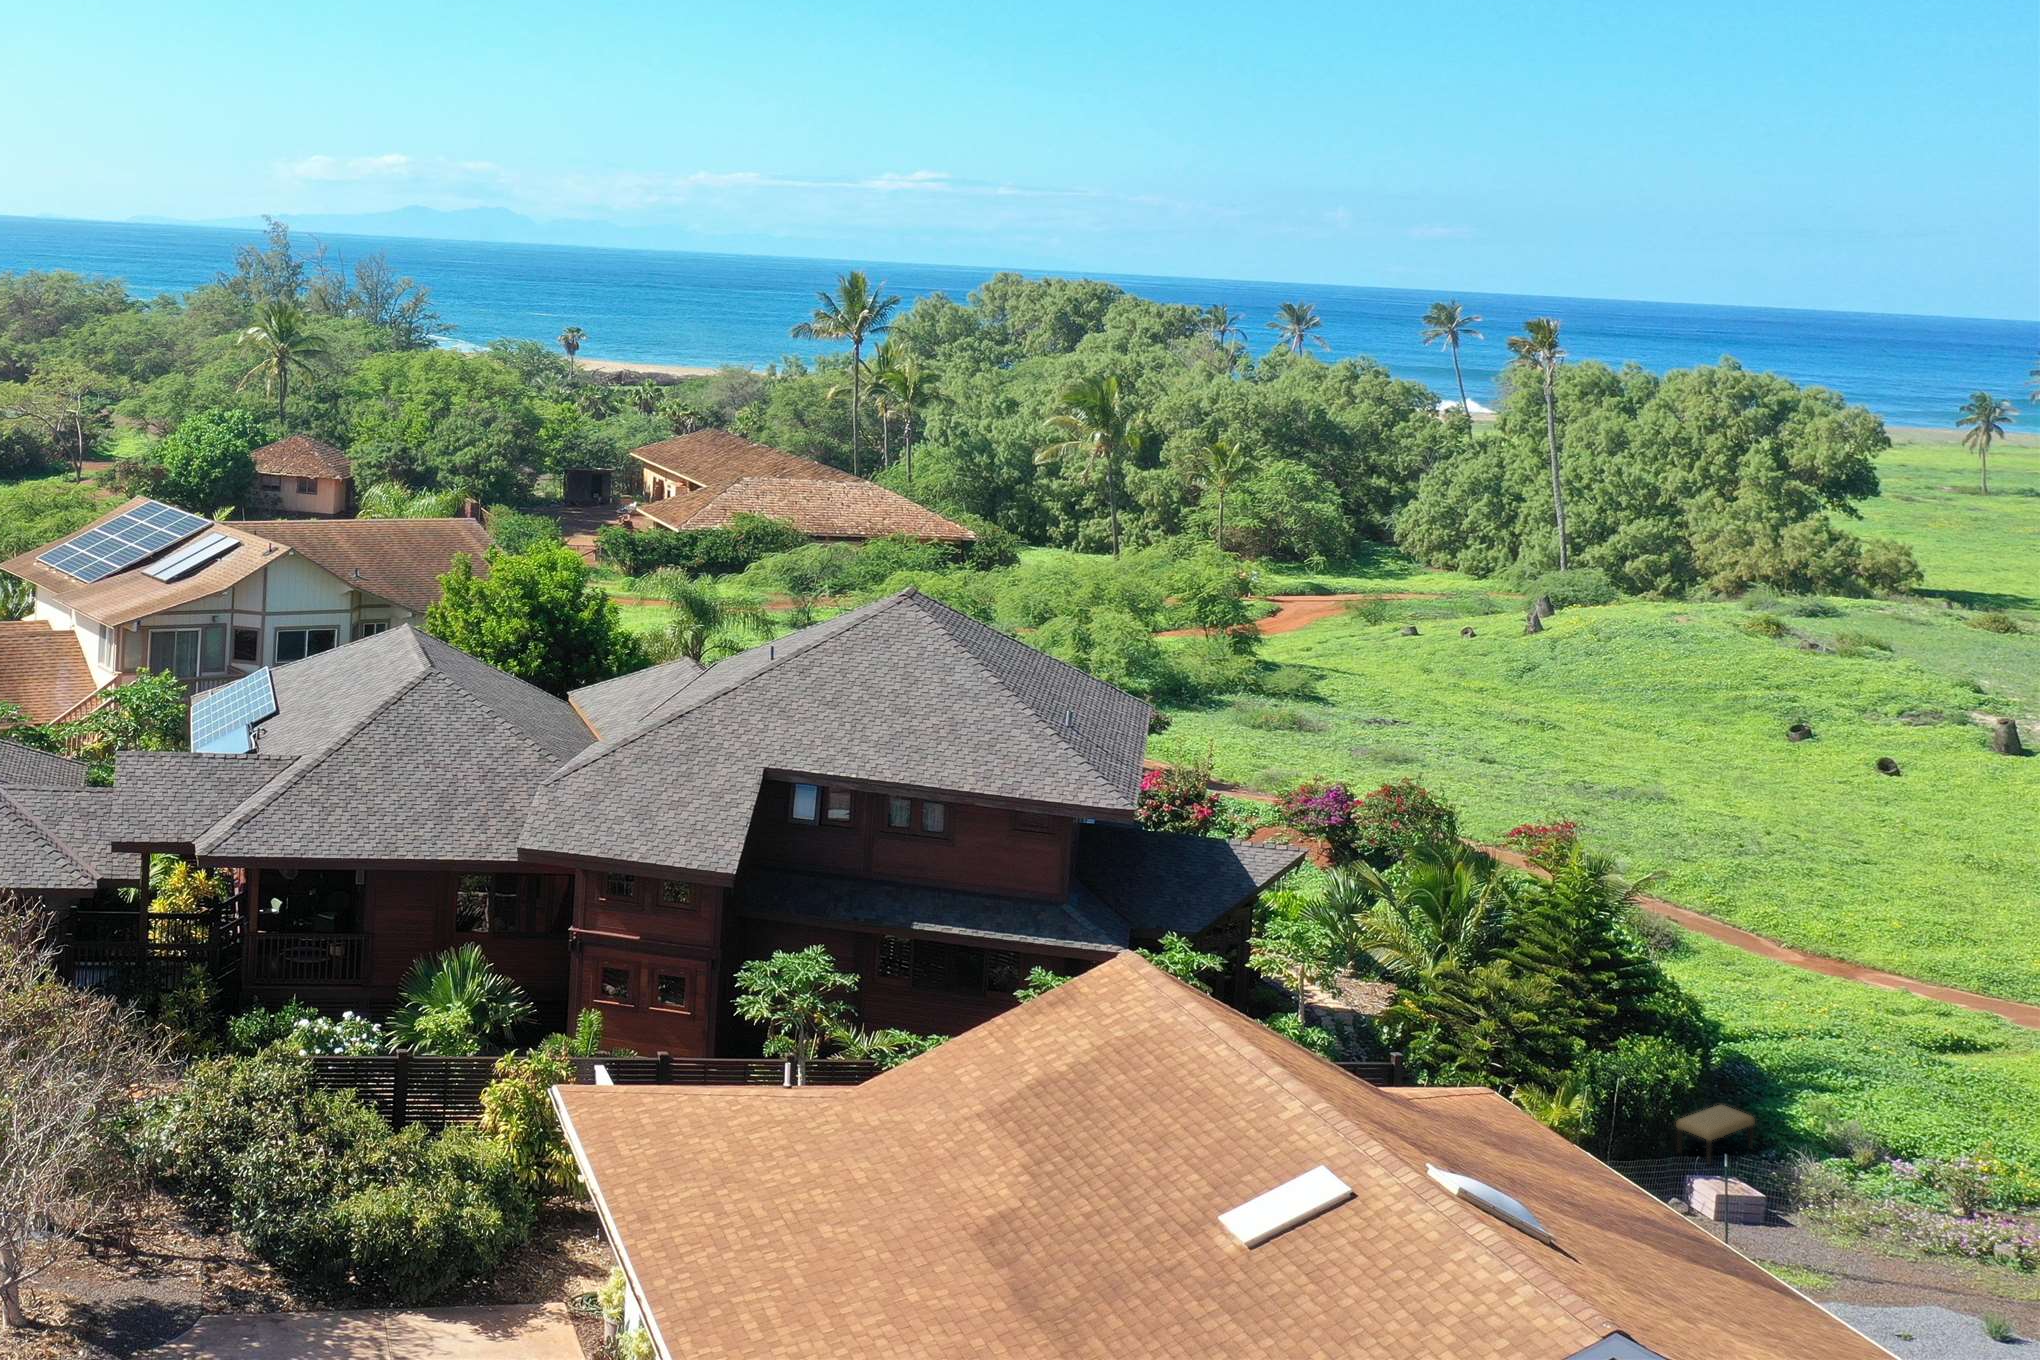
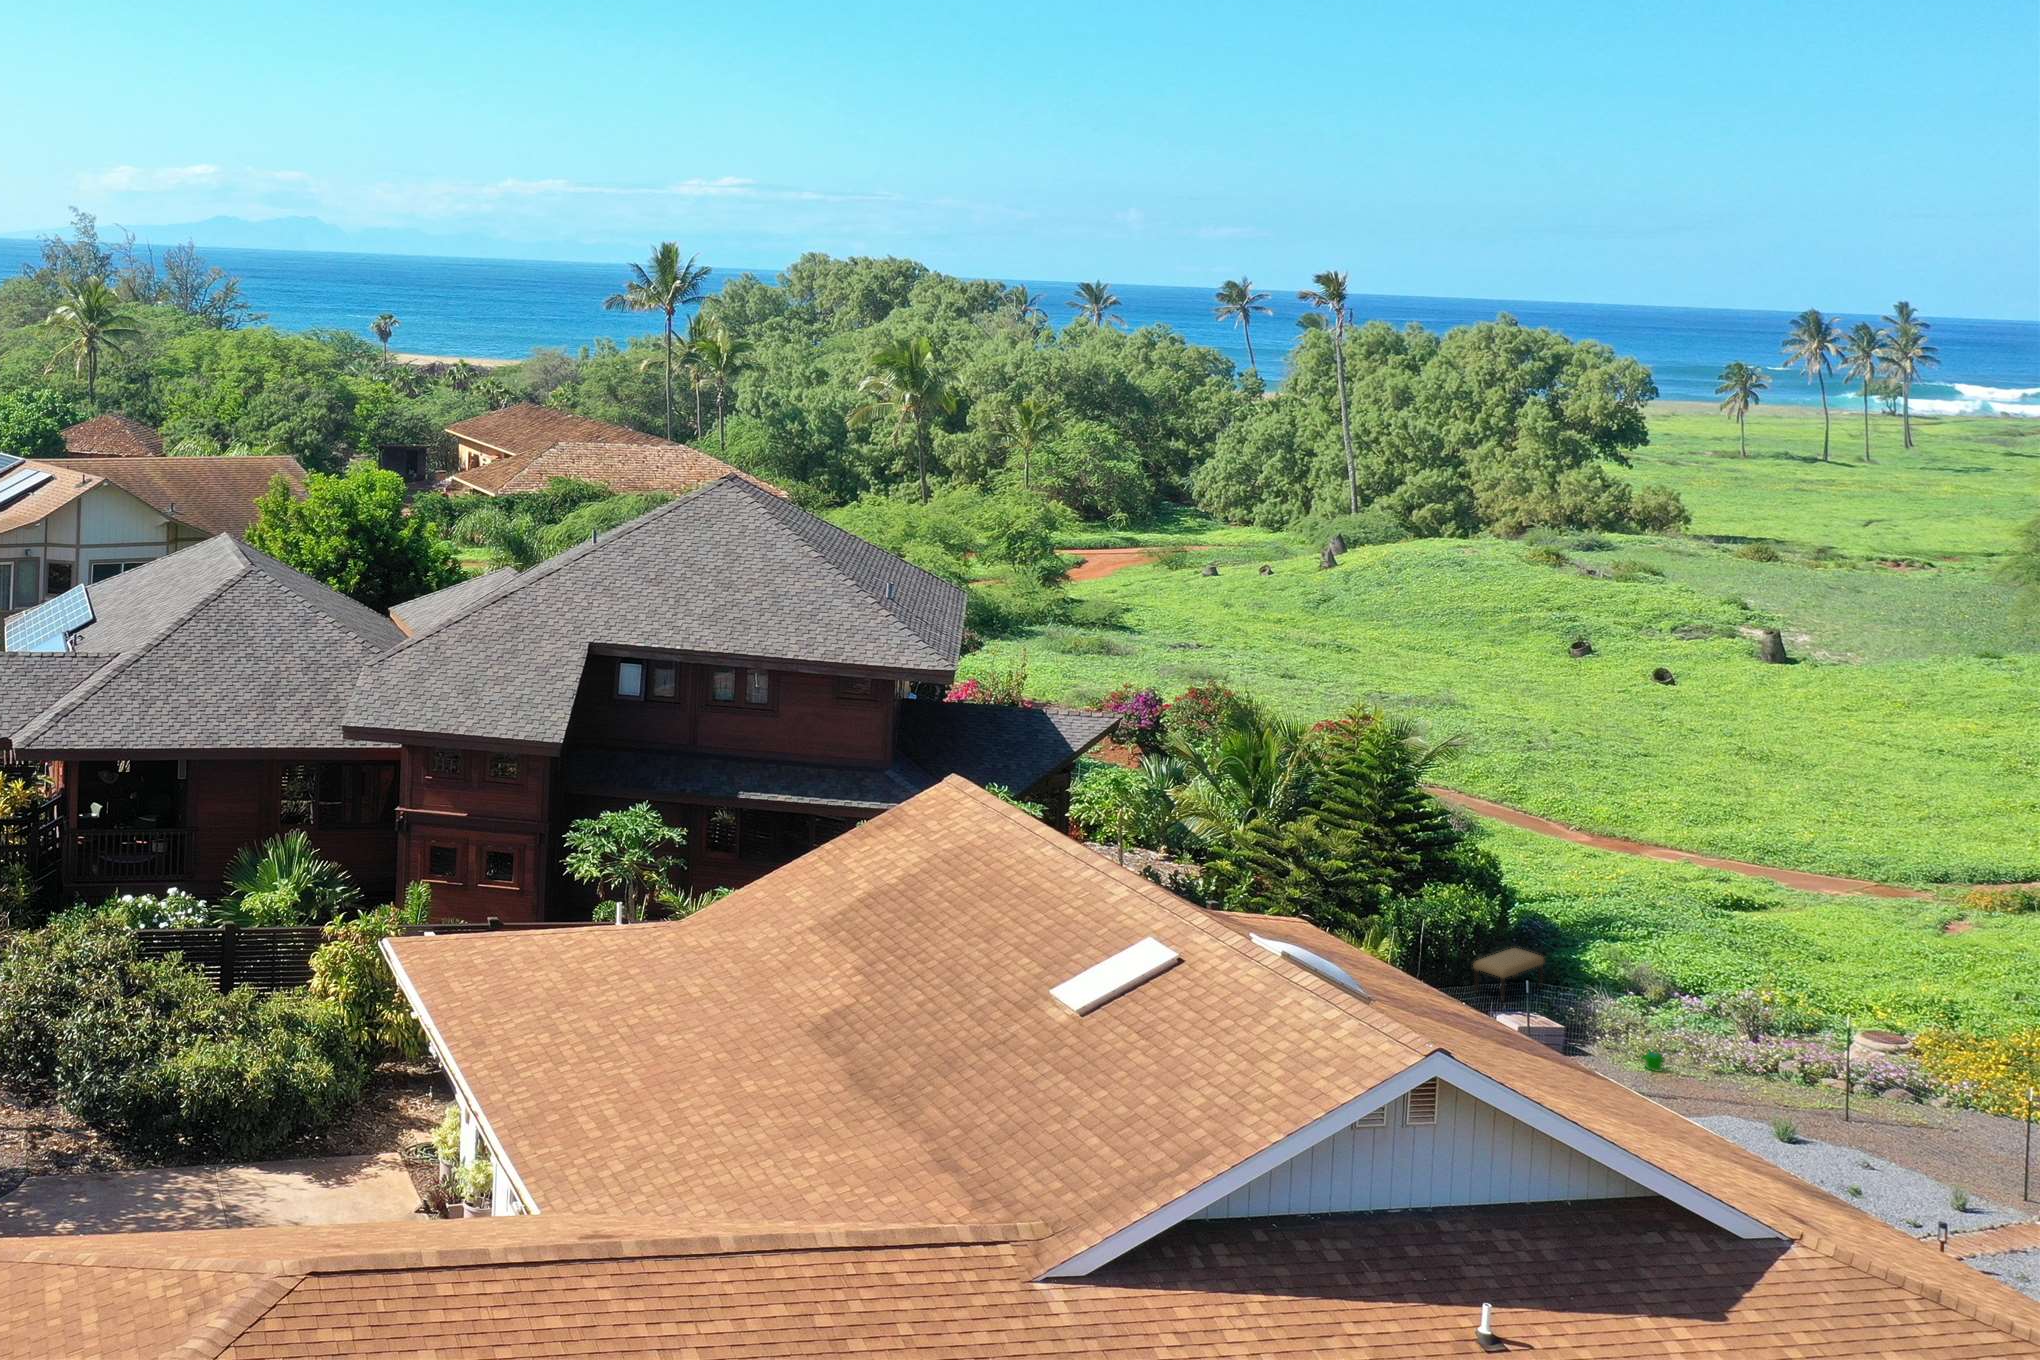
watering can: none [1866,1234,1892,1261] -> present [1641,1047,1664,1072]

